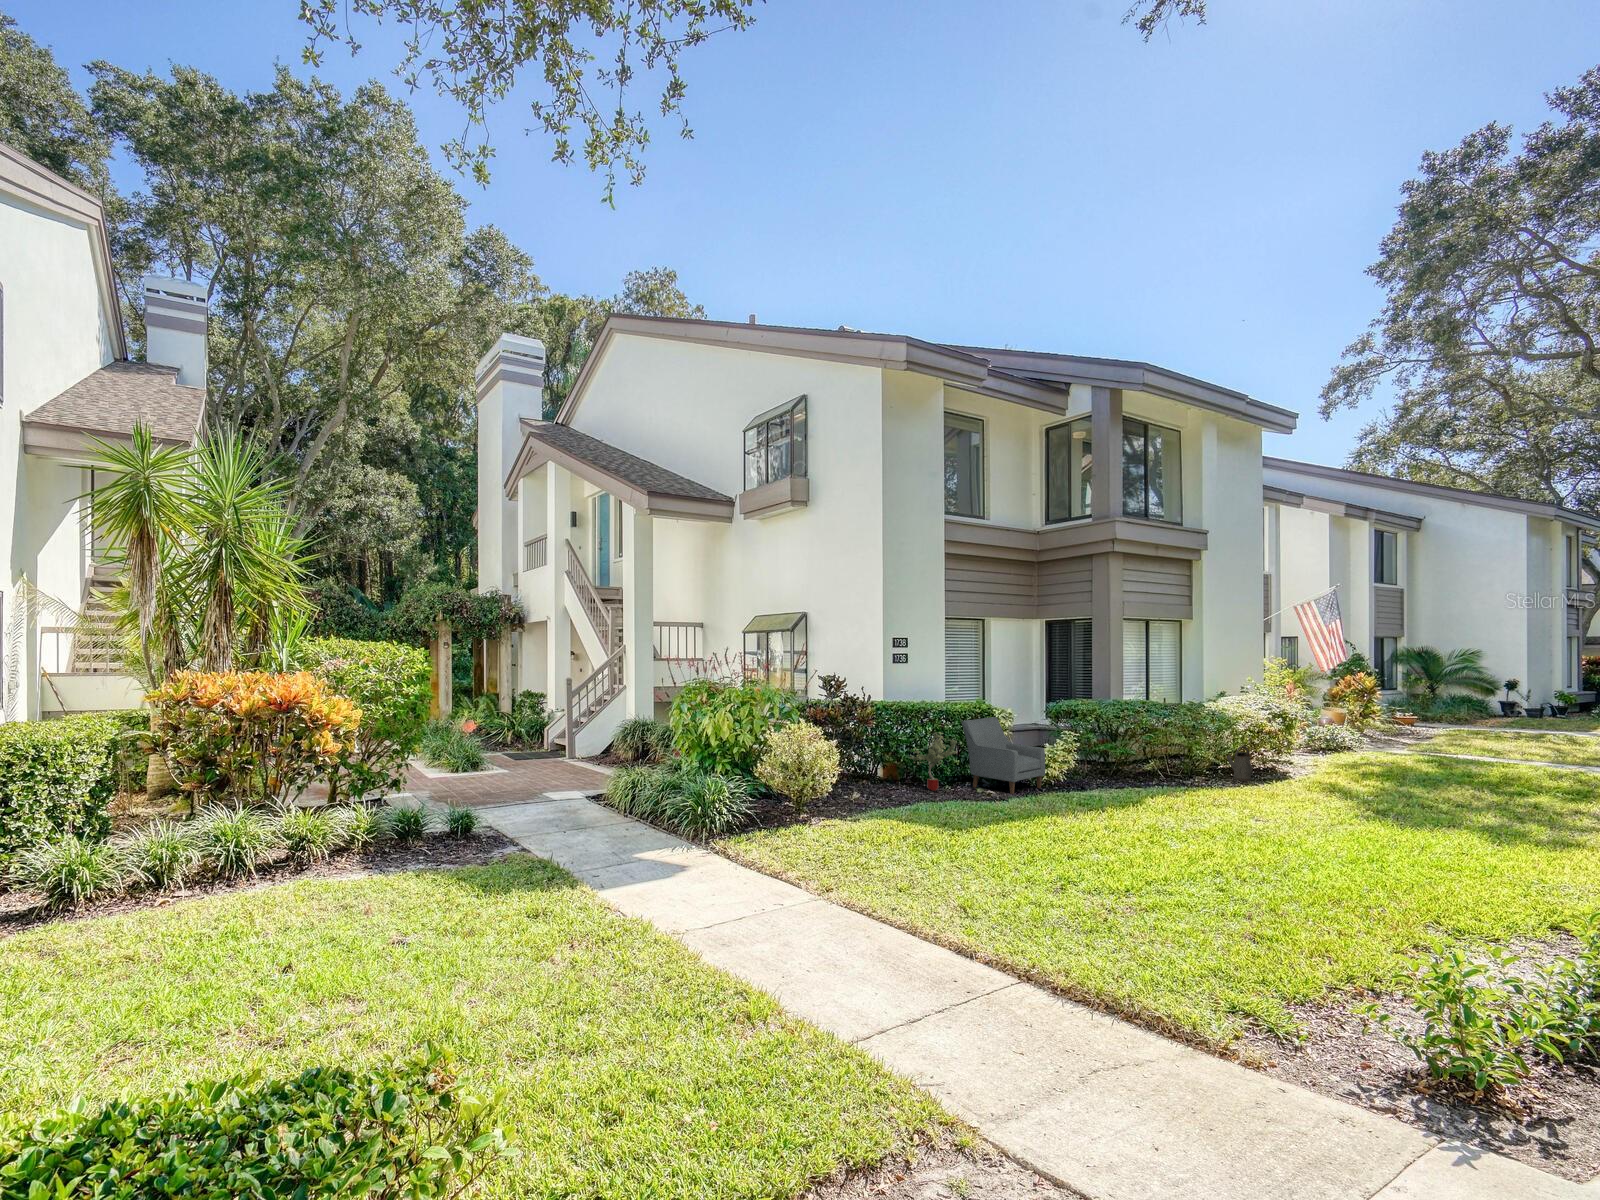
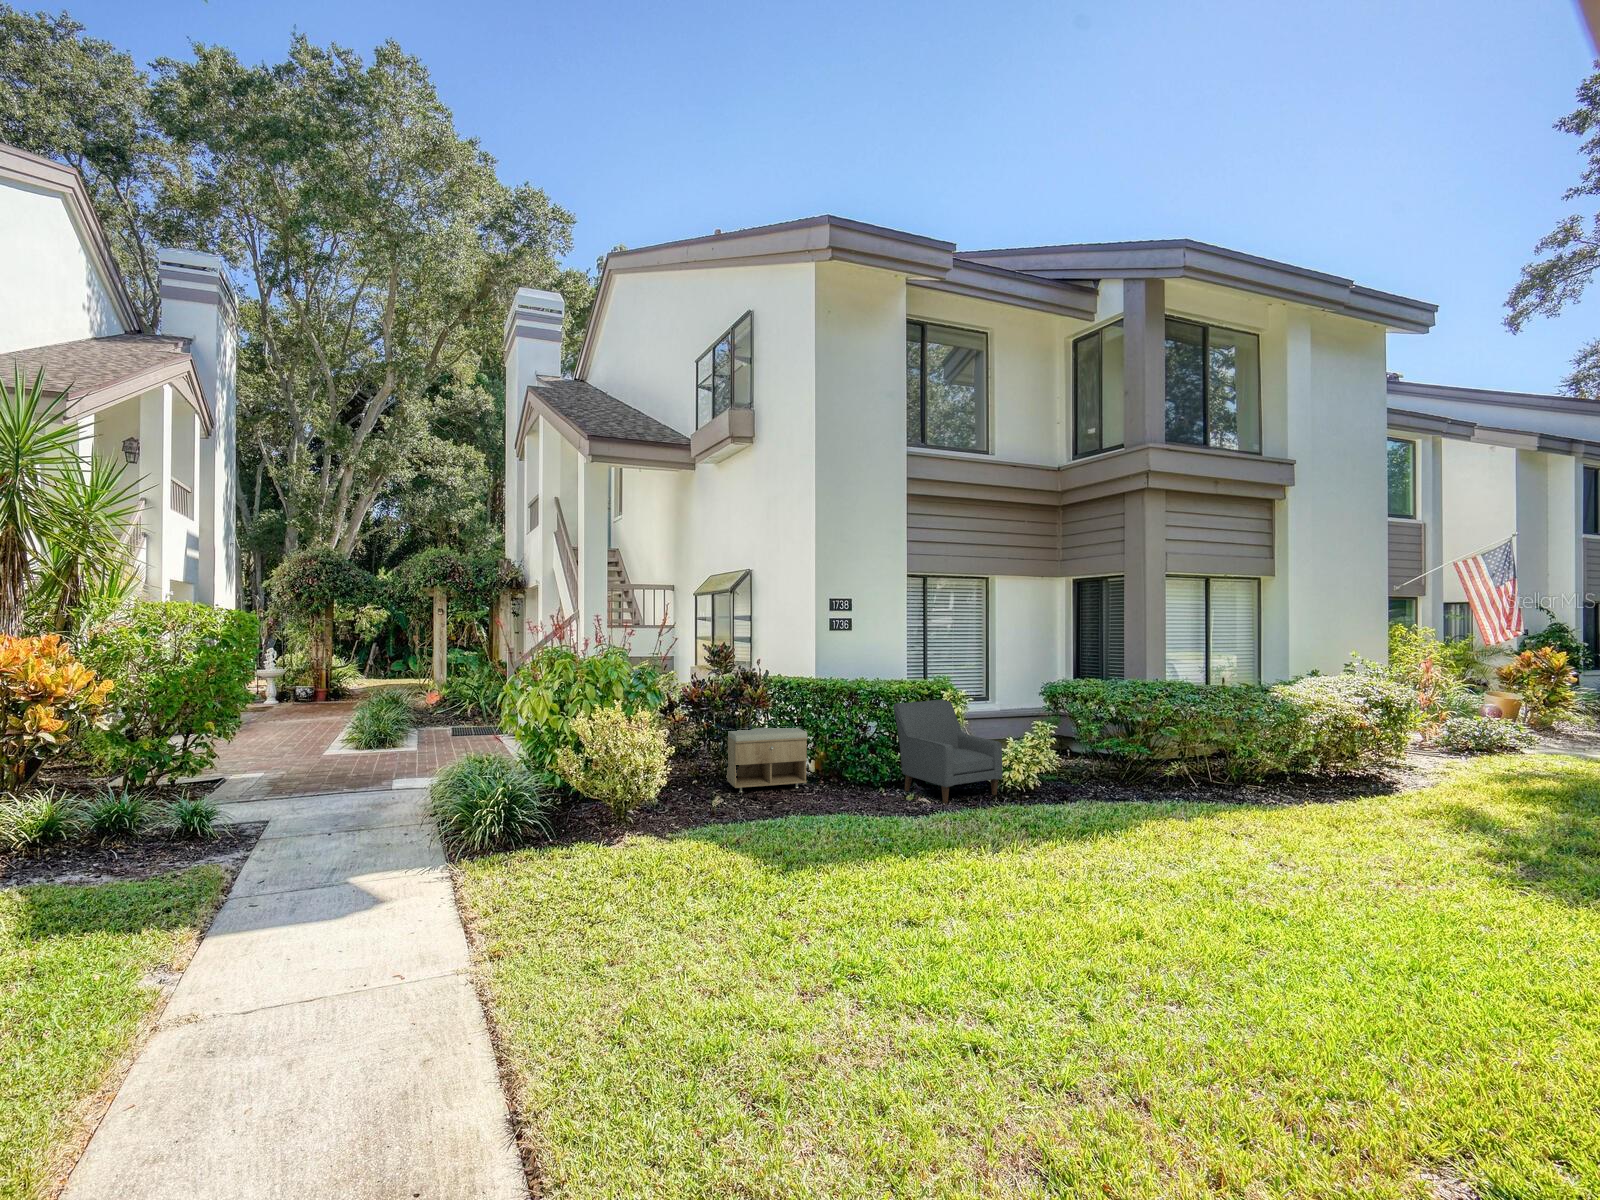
potted tree: present [910,732,957,791] -> none [817,717,878,794]
storage bench: none [833,740,900,793] -> present [726,728,807,793]
watering can: present [1227,746,1253,781] -> none [1285,746,1322,795]

